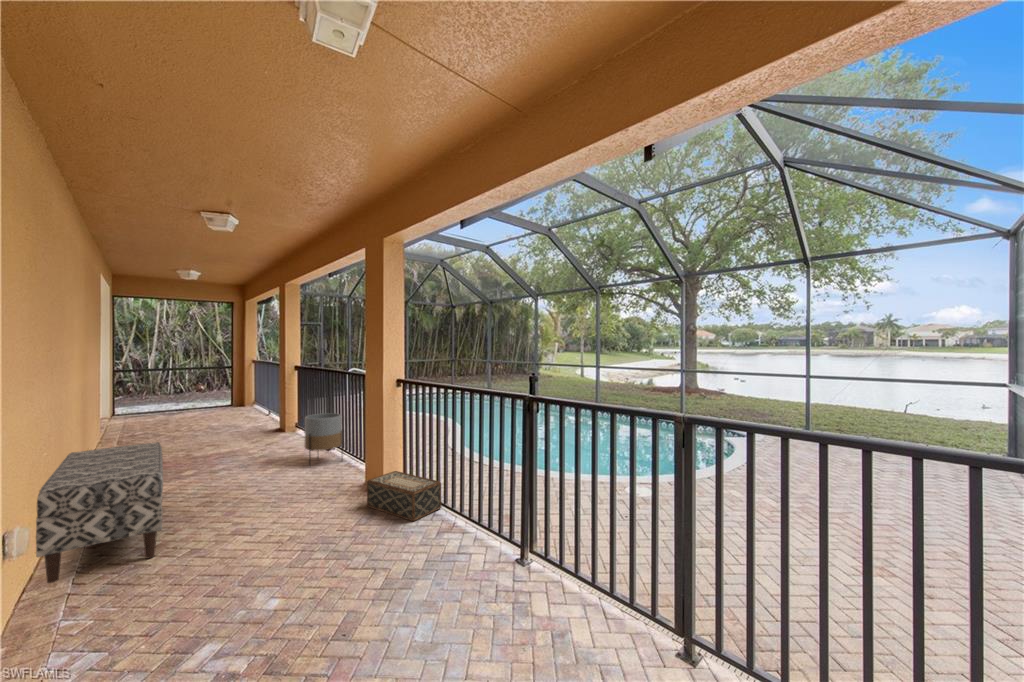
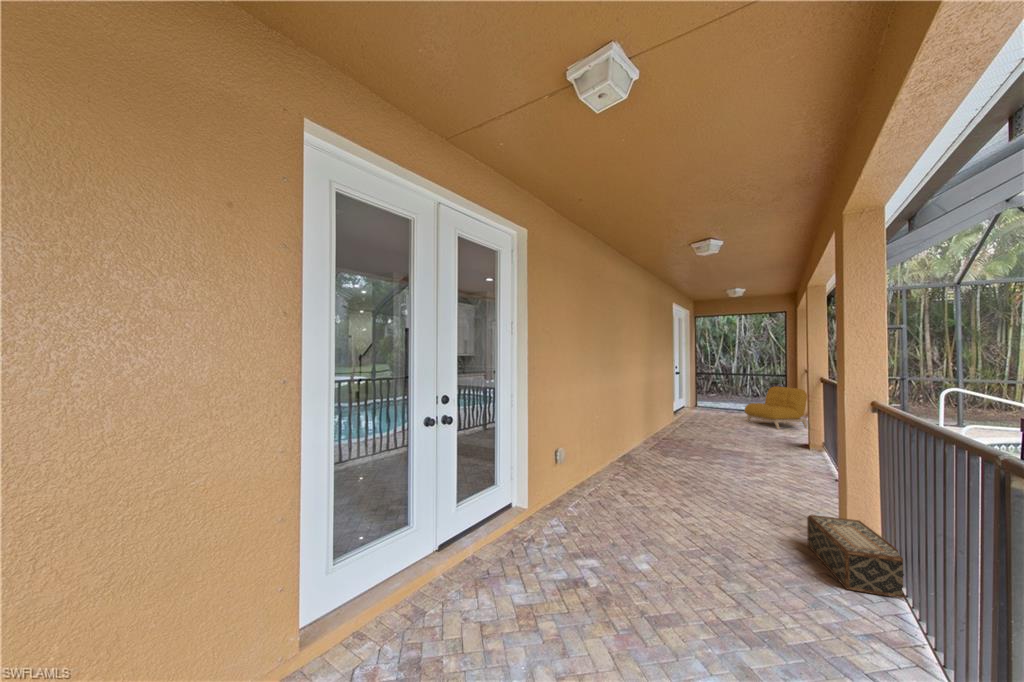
armchair: none [200,378,266,422] -> present [745,386,807,429]
planter: present [305,413,343,452] -> none [791,431,838,493]
bench: present [36,442,163,583] -> none [570,420,656,500]

